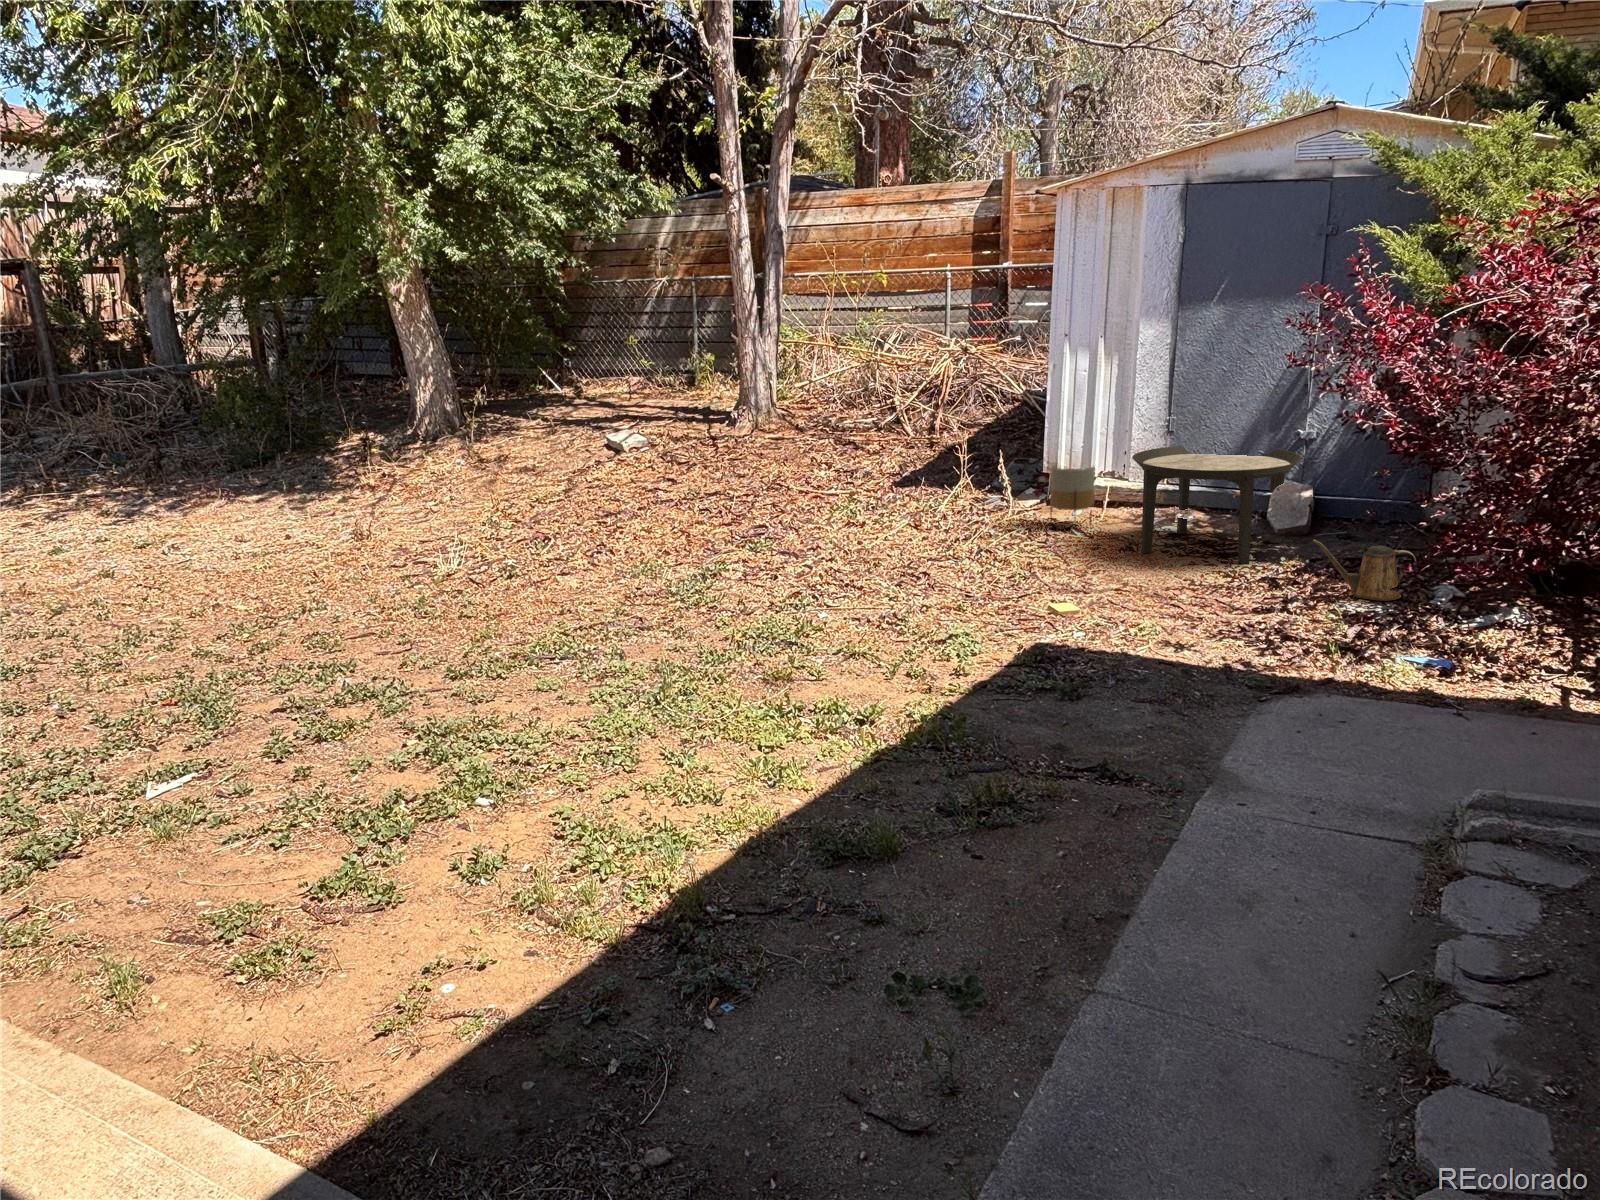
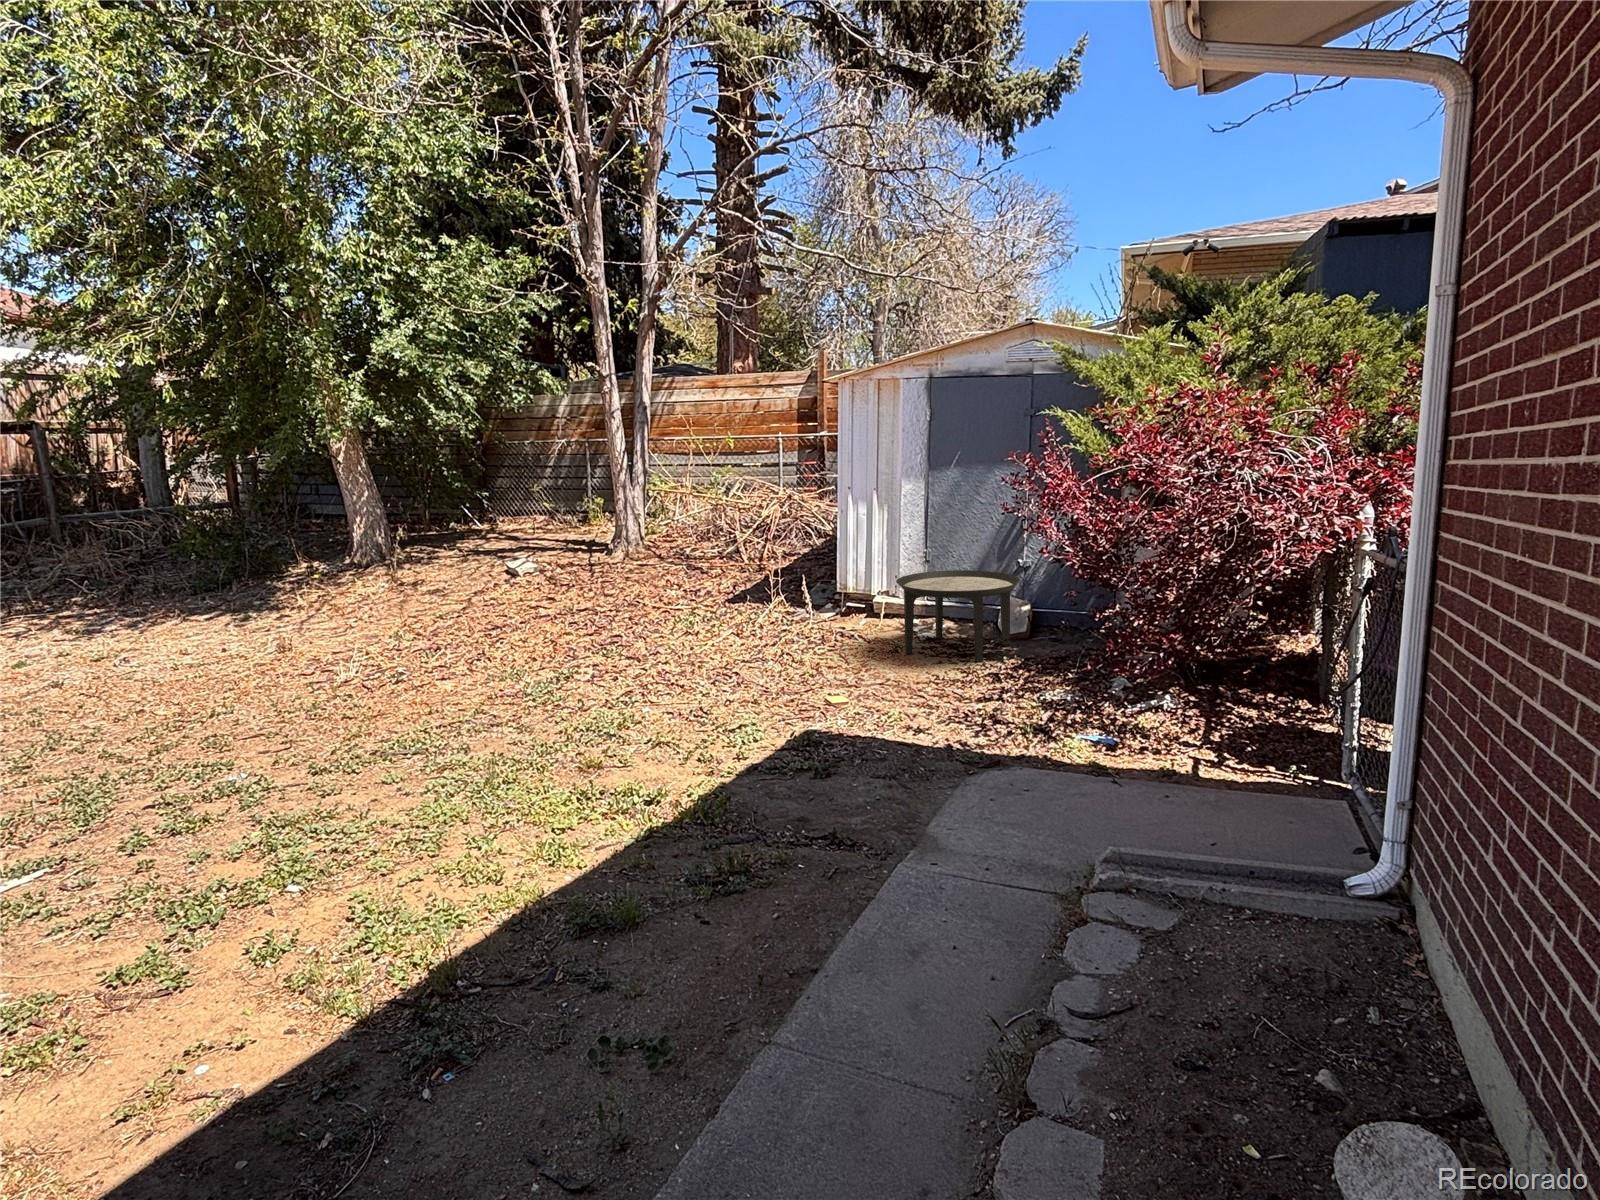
planter: present [1050,465,1095,523] -> none [840,584,875,638]
watering can: present [1313,540,1416,601] -> none [1022,644,1097,691]

